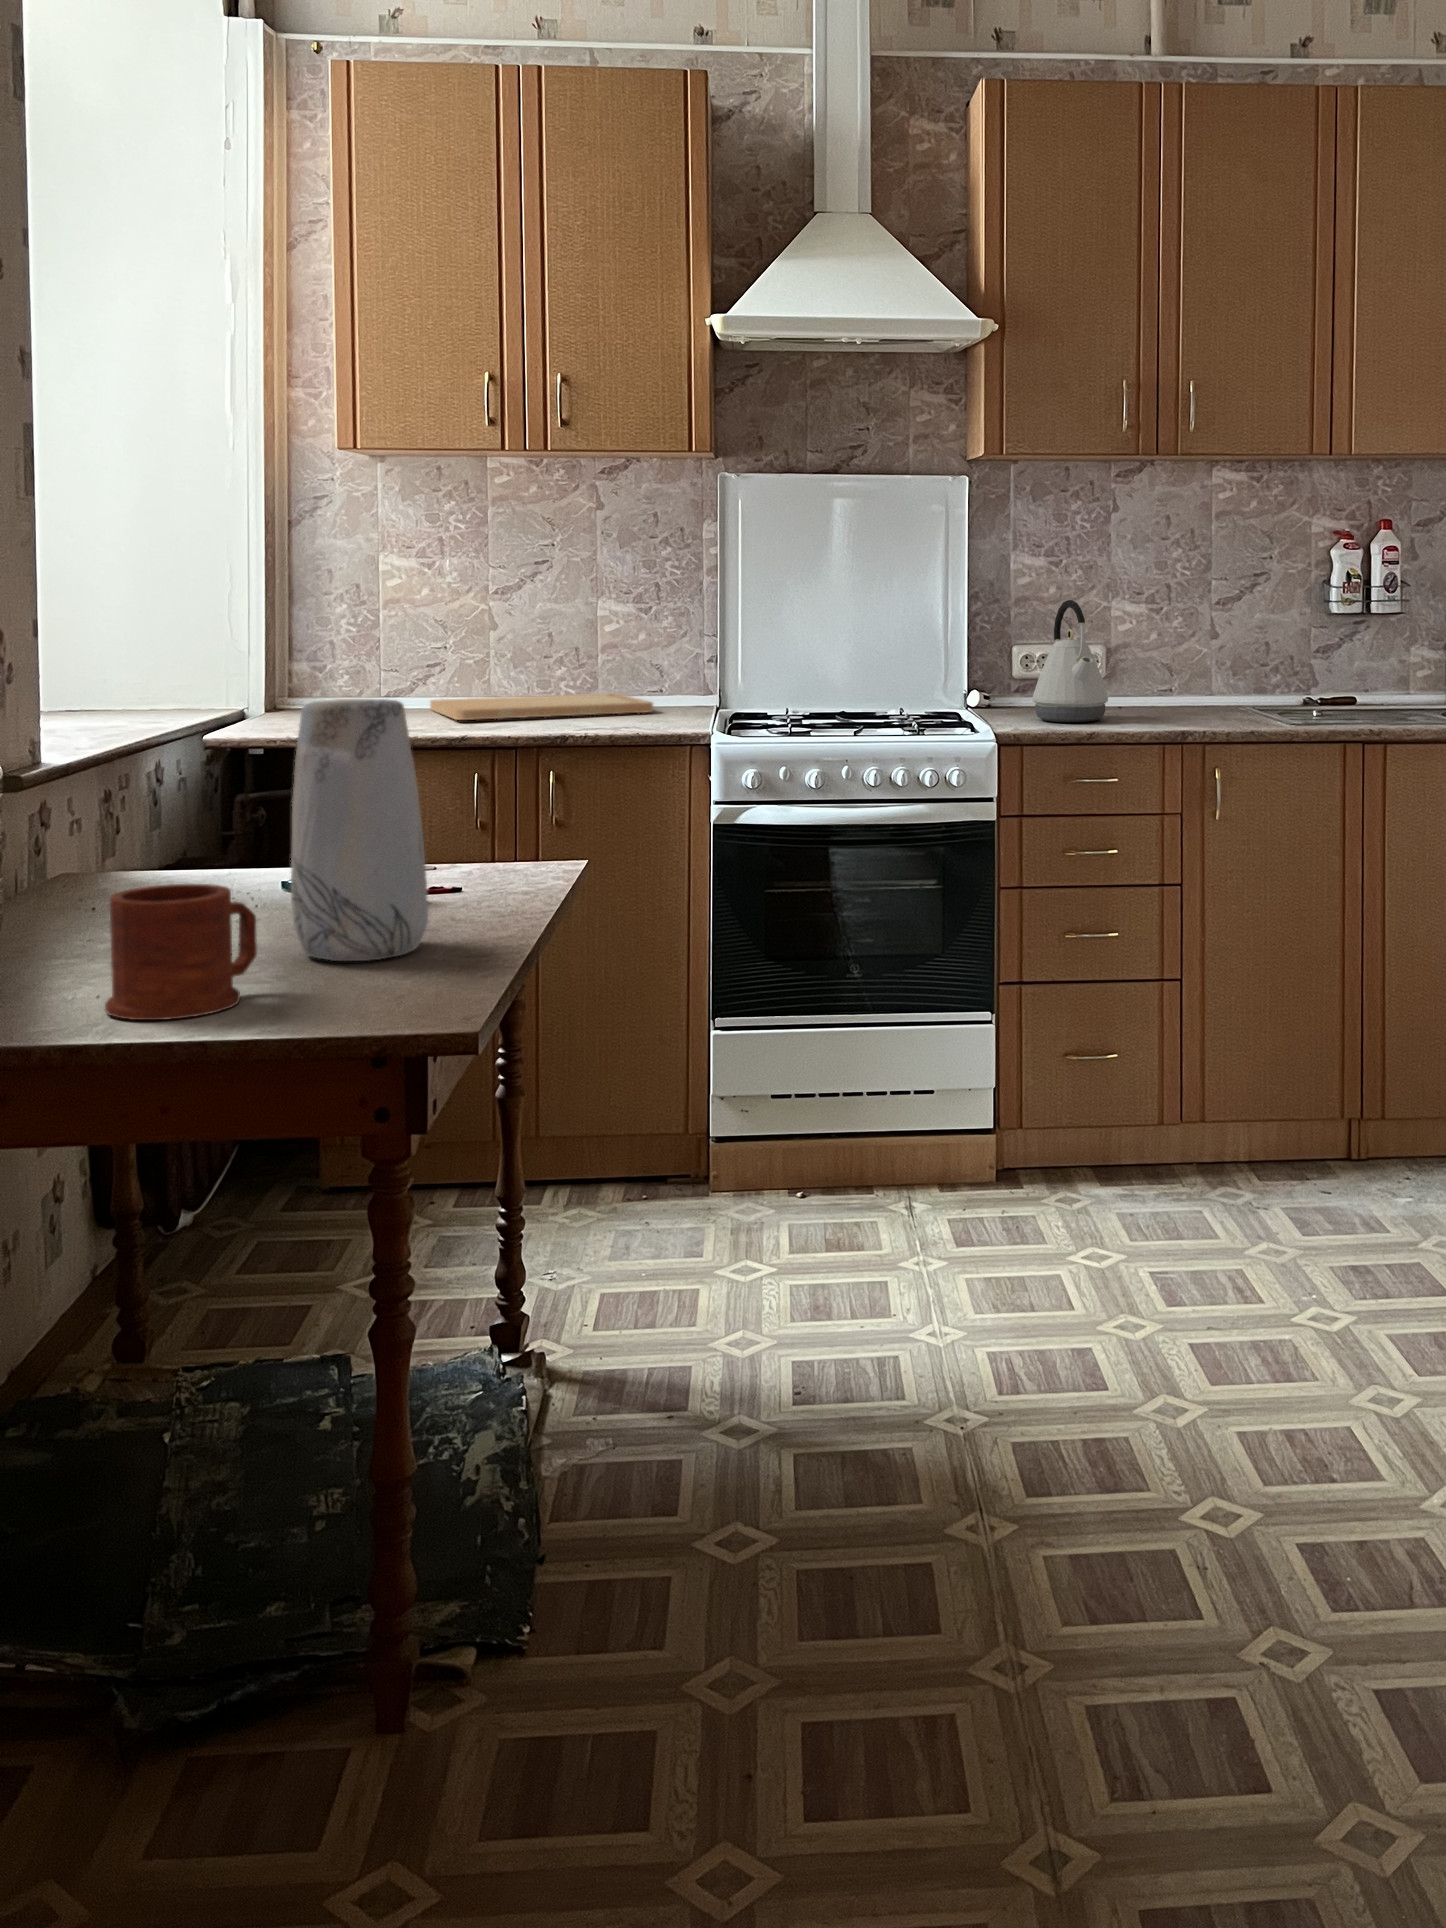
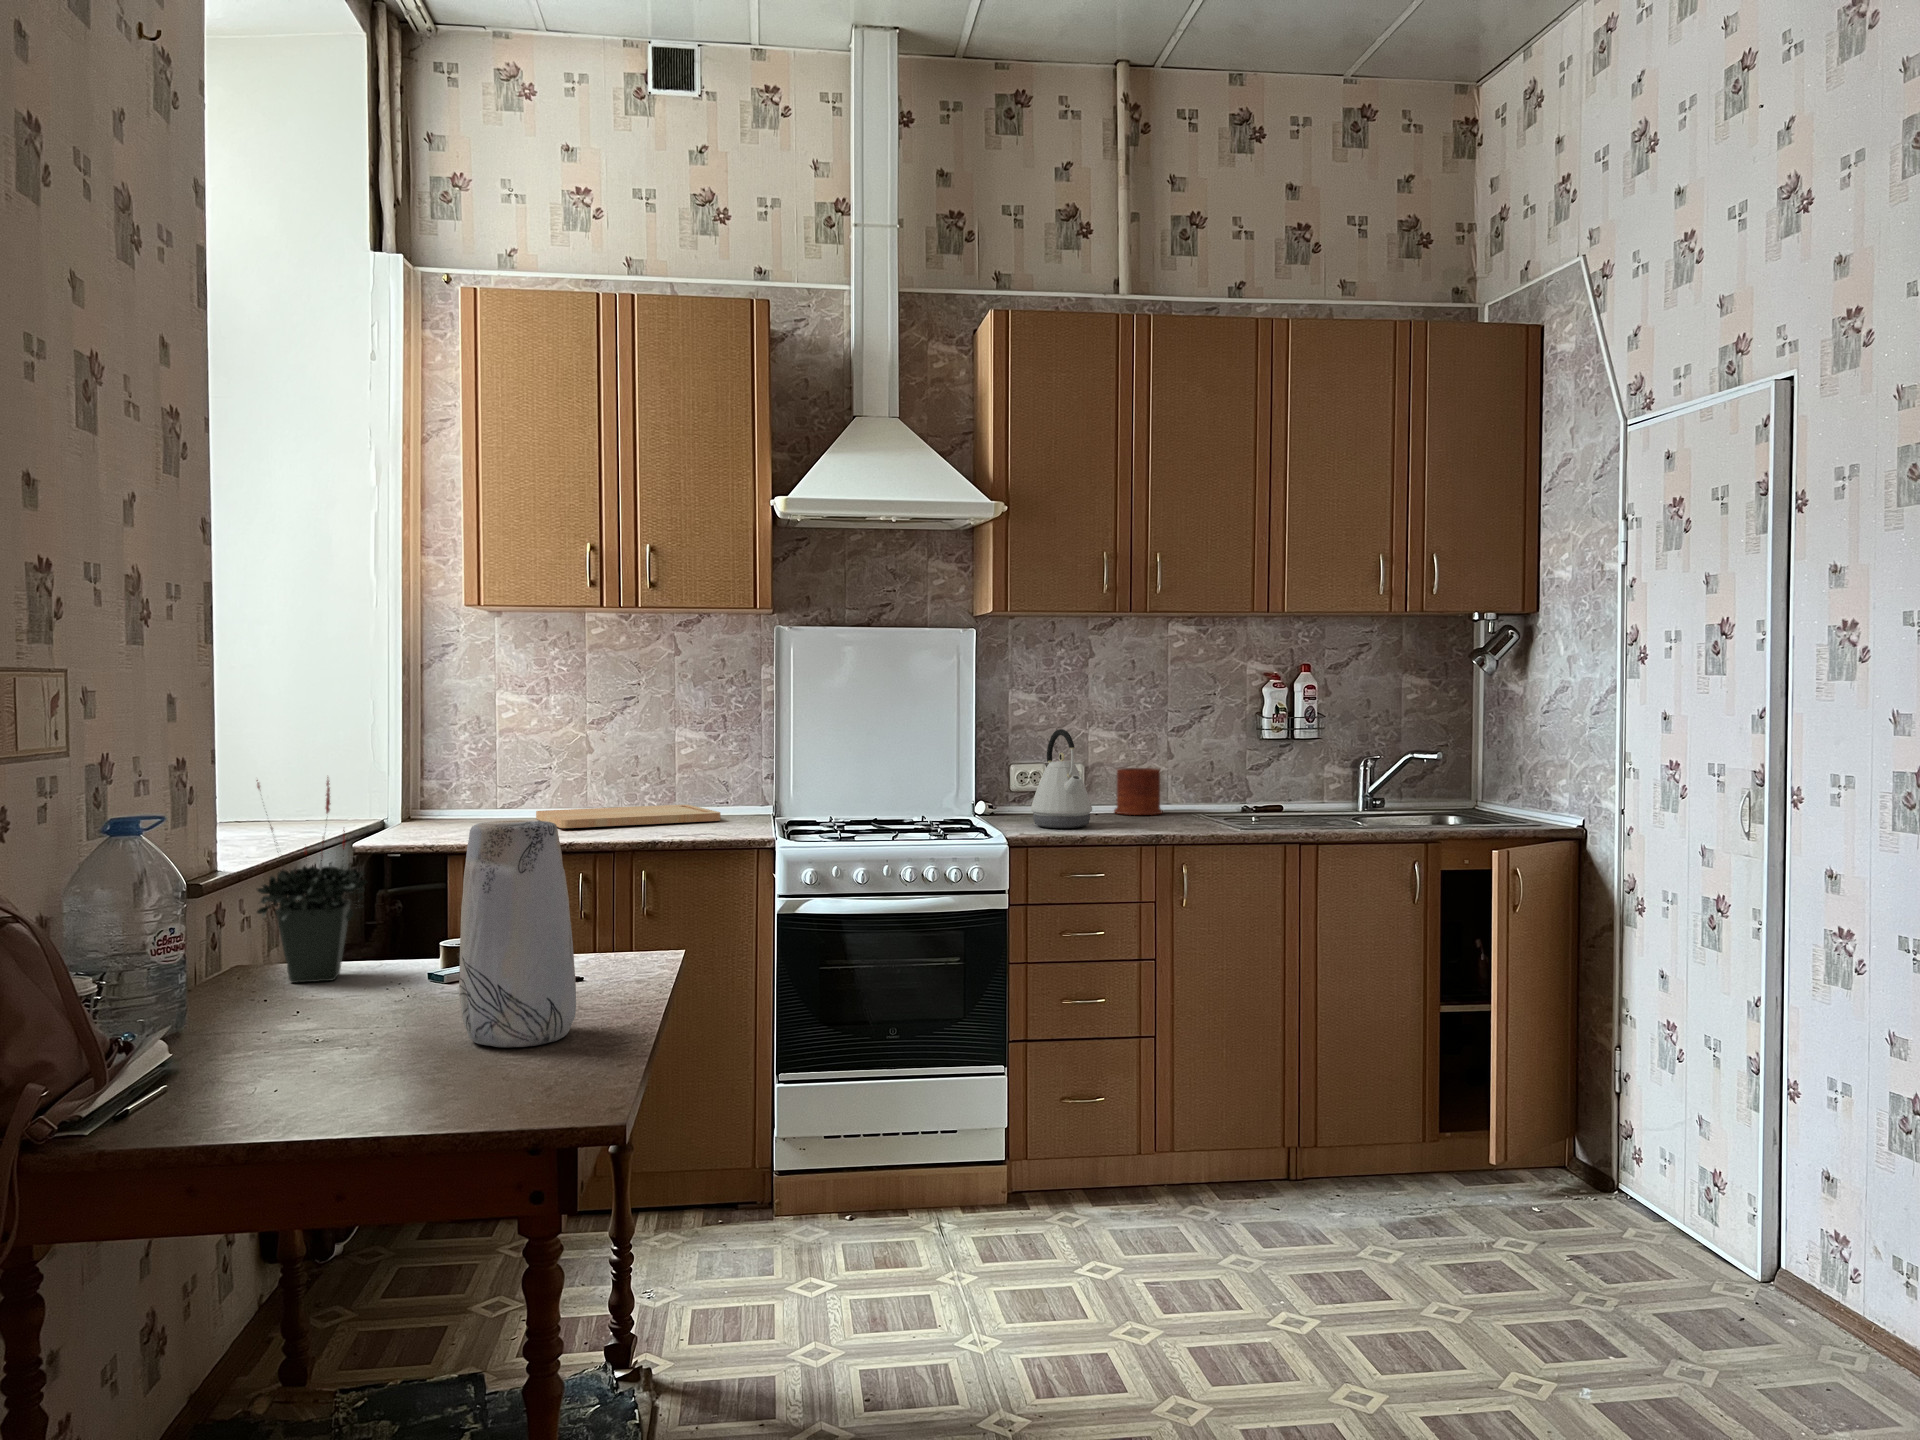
potted plant: none [69,648,202,893] -> present [257,777,367,983]
mug: present [105,884,257,1020] -> present [1114,768,1163,815]

